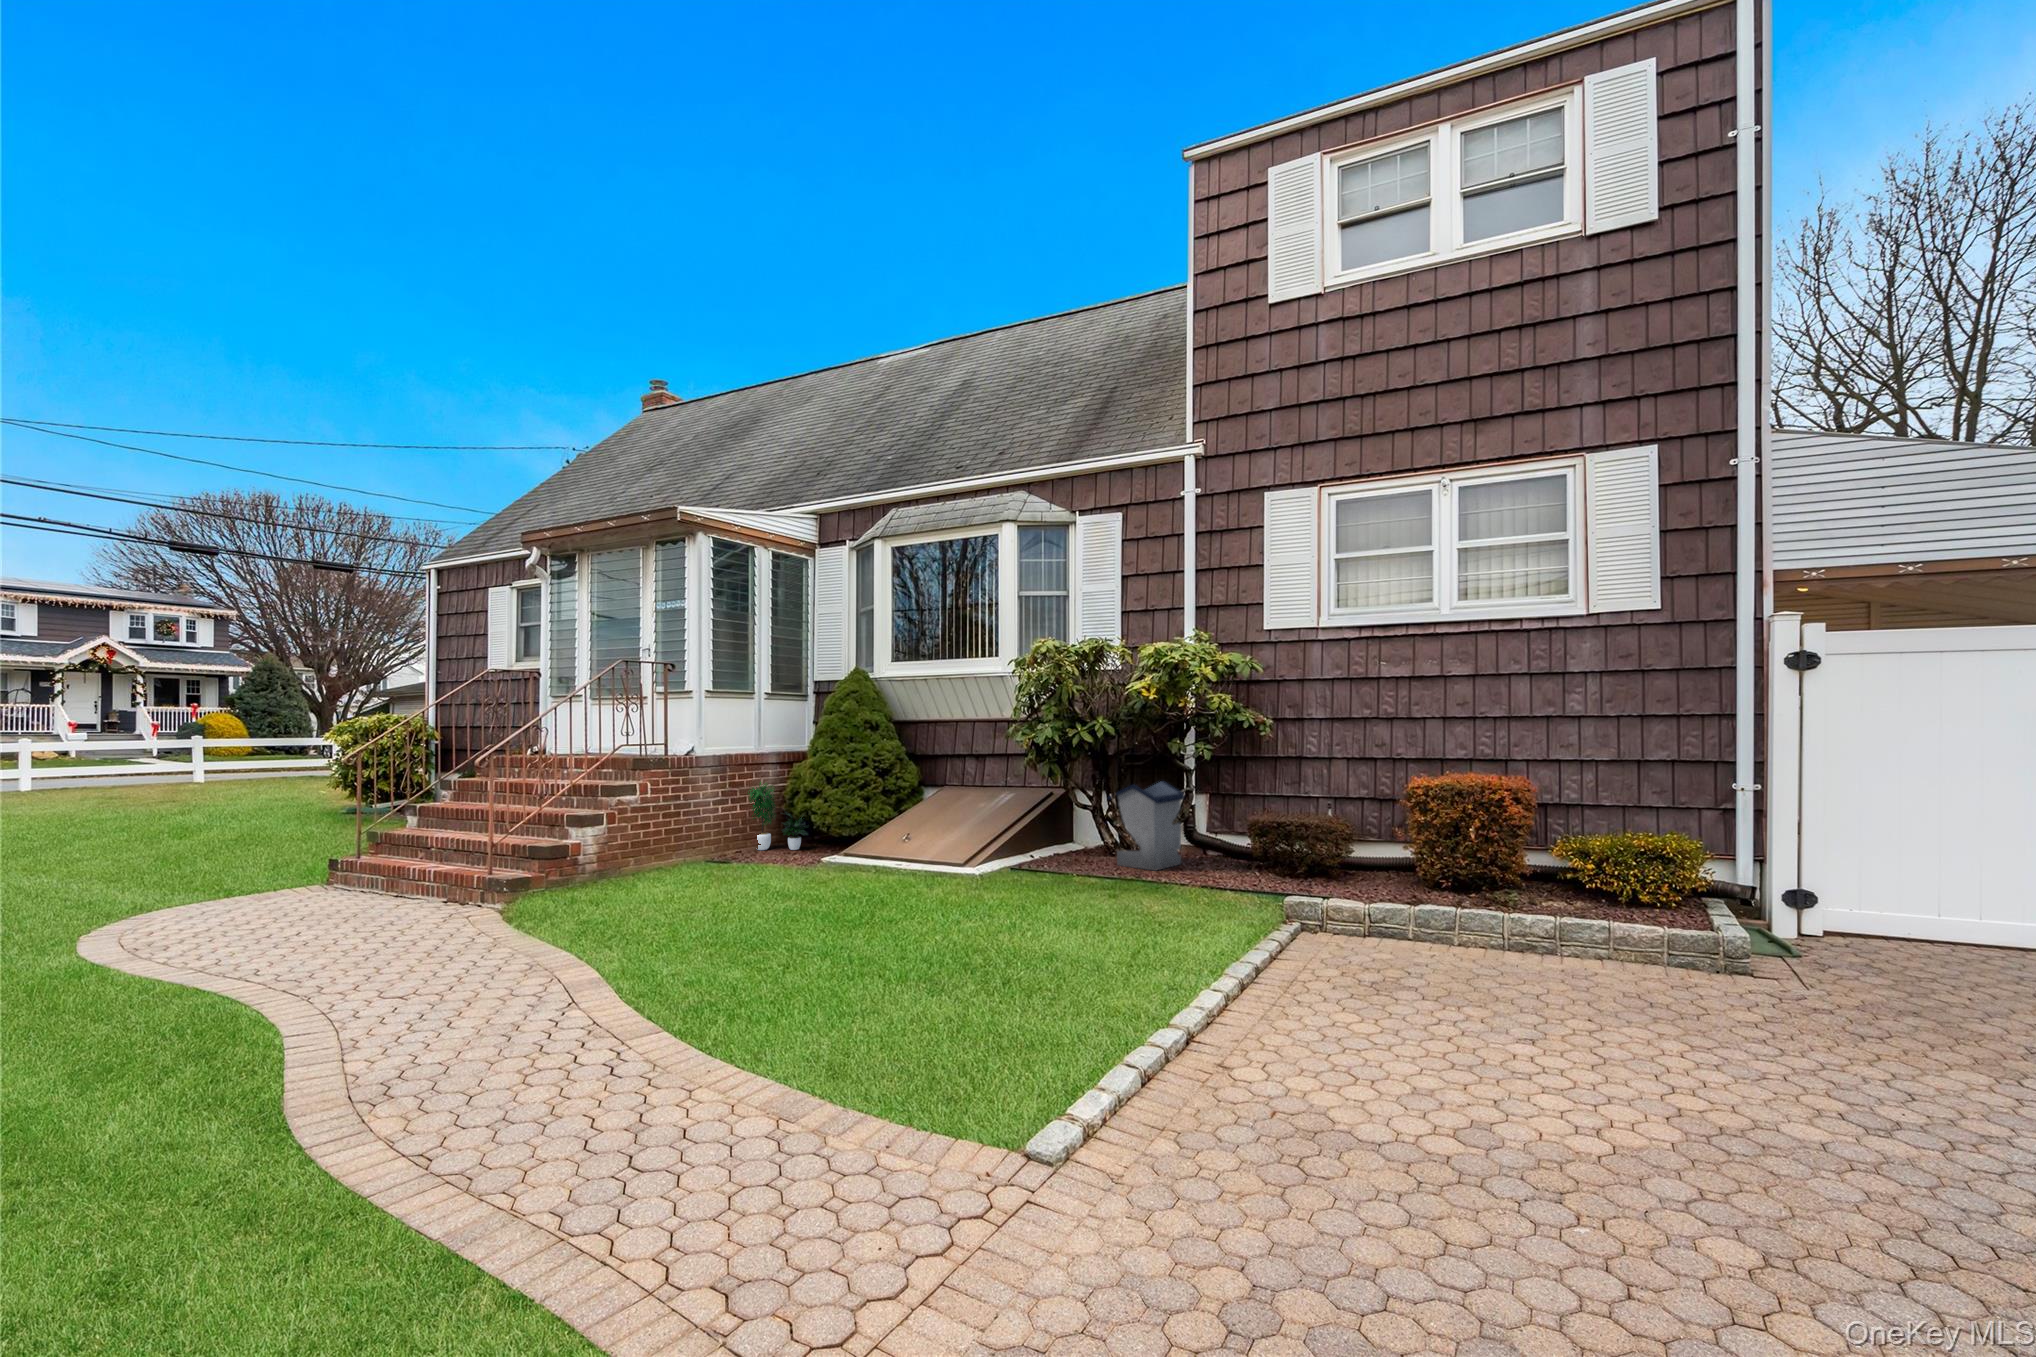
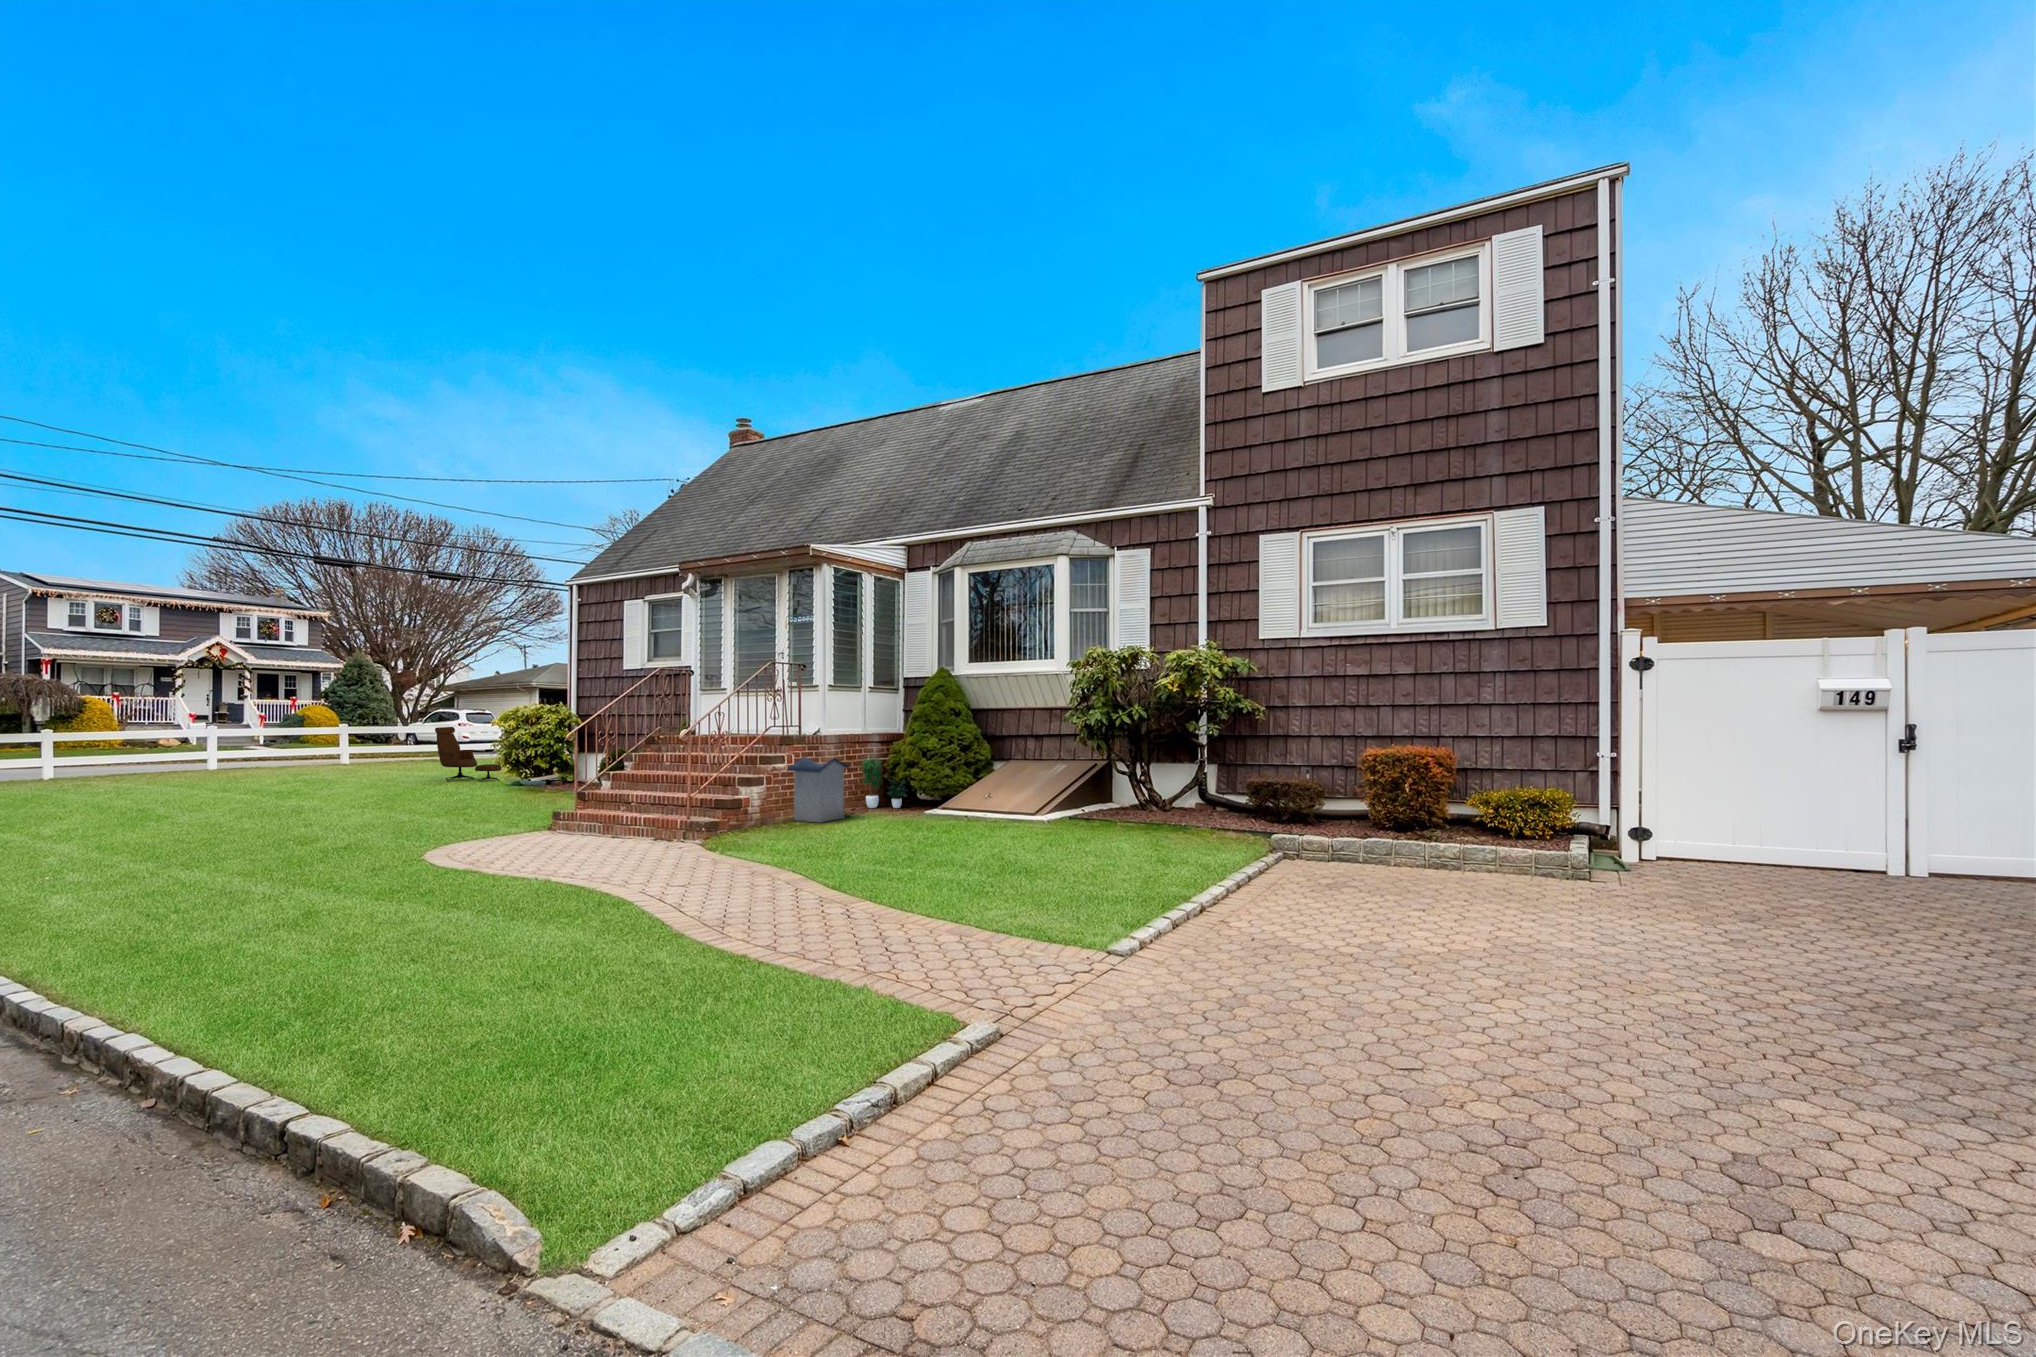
lounge chair: none [251,741,334,809] -> present [435,727,502,781]
trash can: present [1108,781,1184,871] -> present [787,756,850,823]

